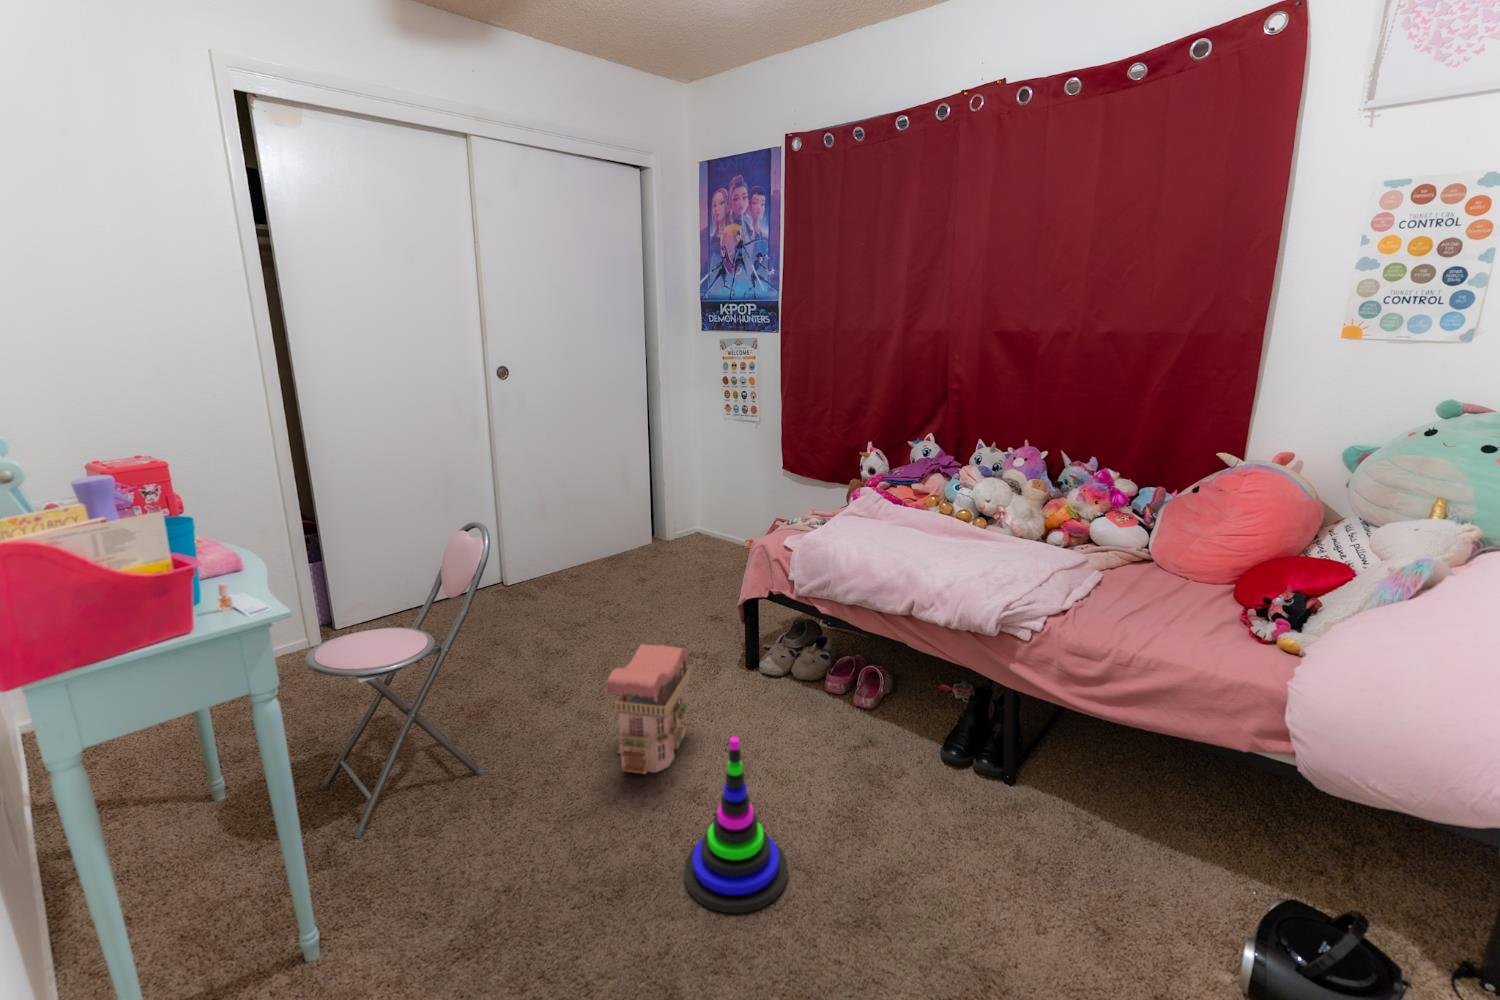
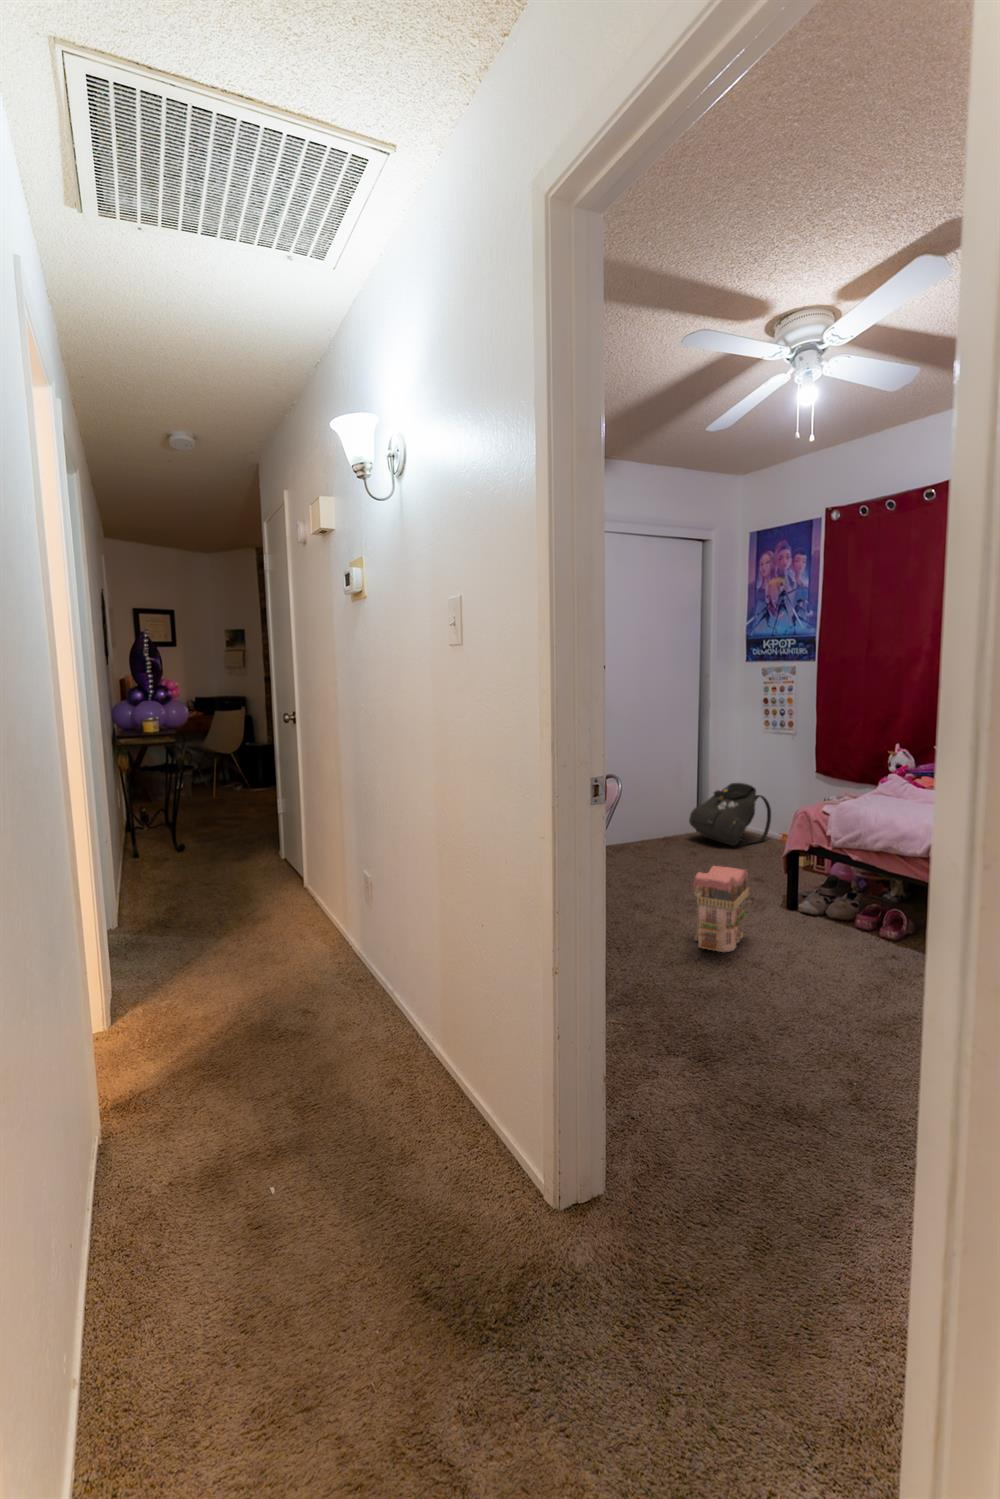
backpack: none [640,483,736,563] -> present [689,783,771,846]
stacking toy: present [684,737,787,913] -> none [753,903,828,1020]

